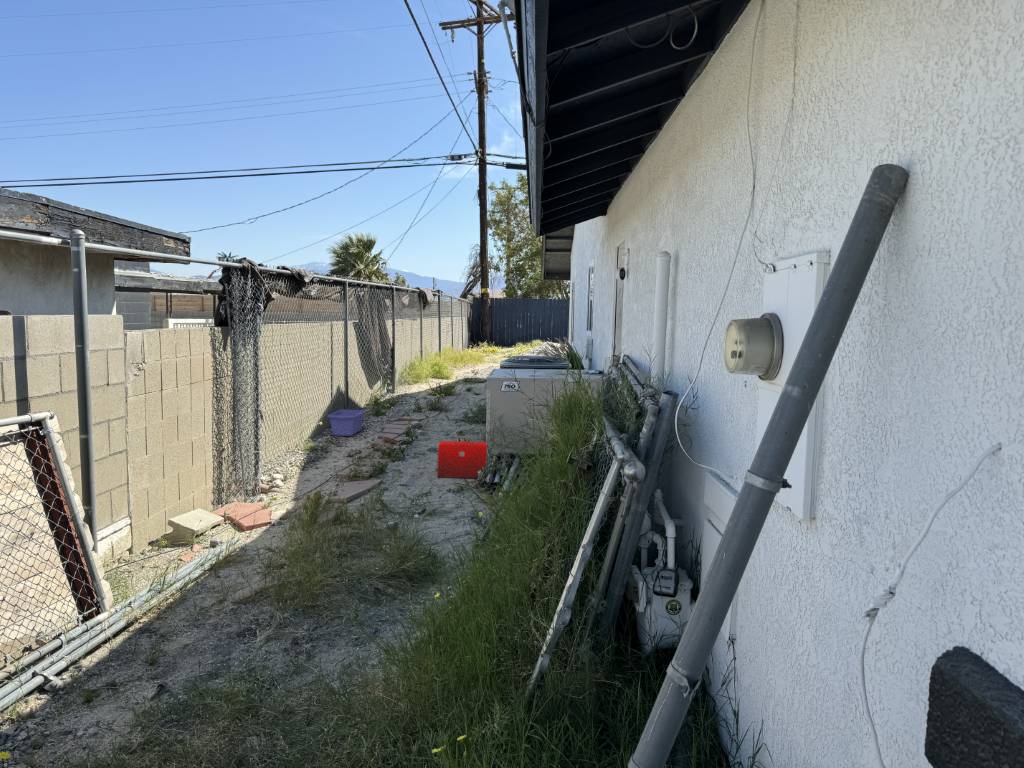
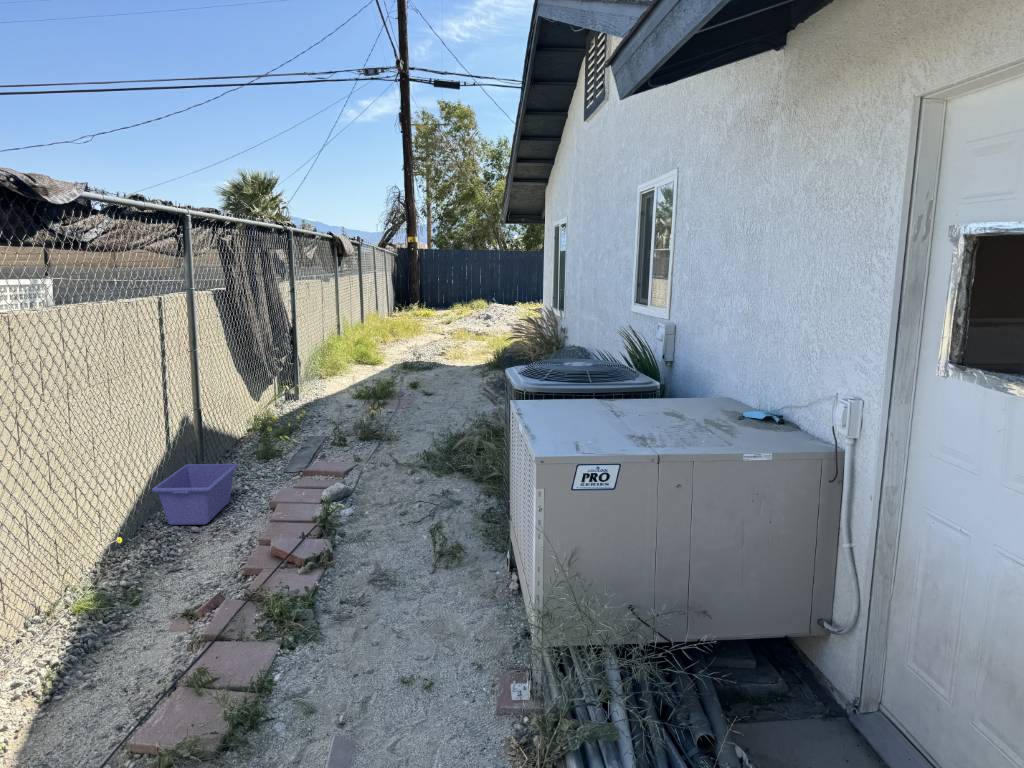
toolbox: present [437,436,487,478] -> none [397,583,518,698]

